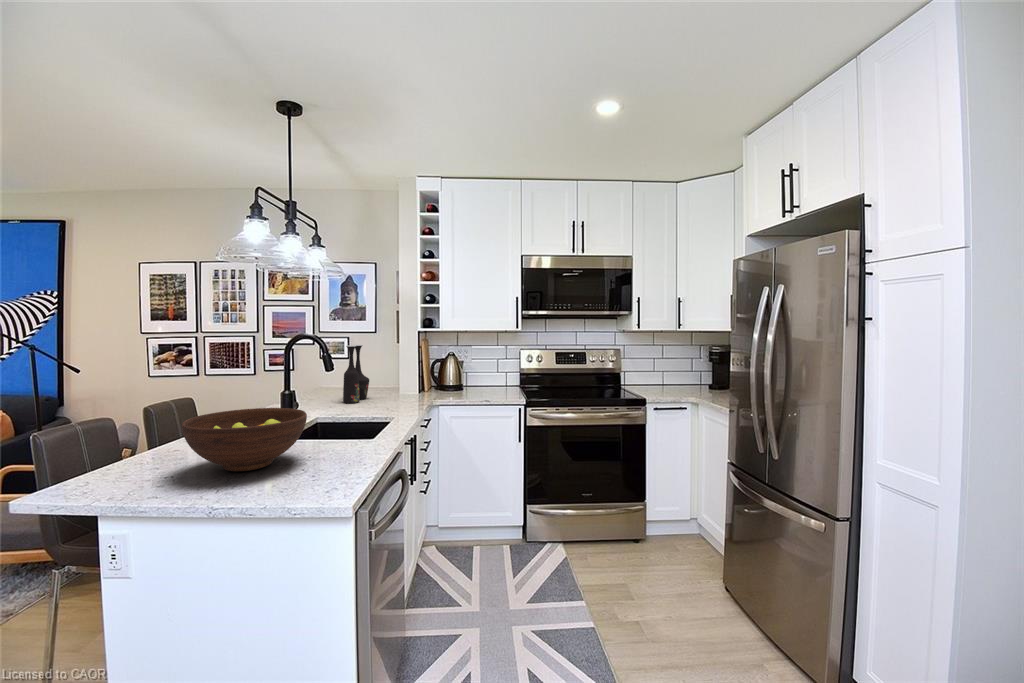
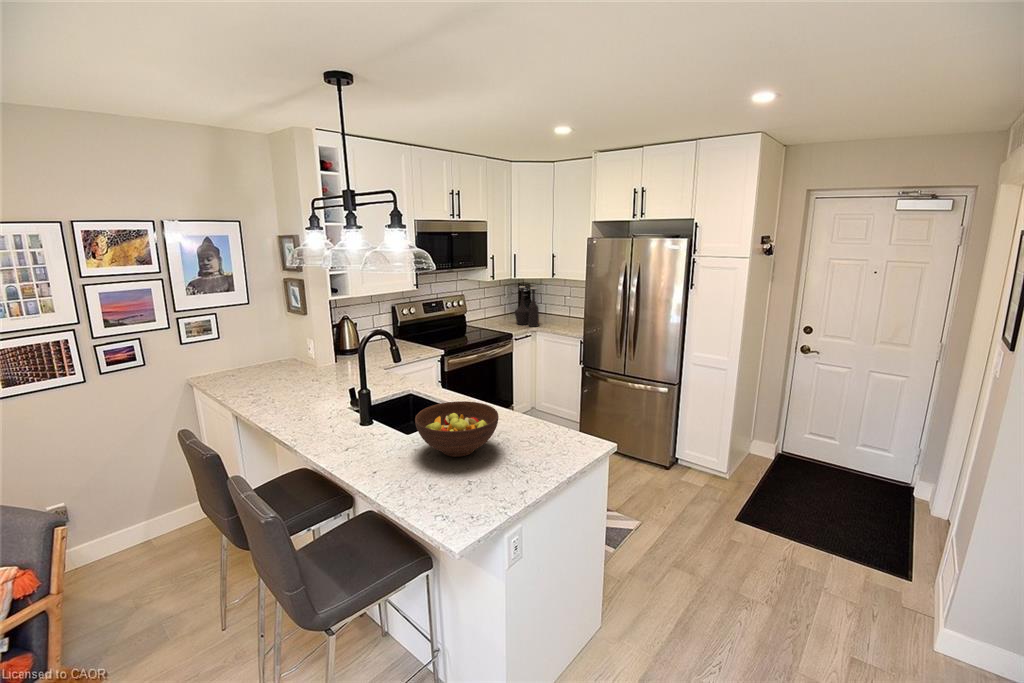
vase: present [343,345,369,403] -> present [515,286,539,327]

